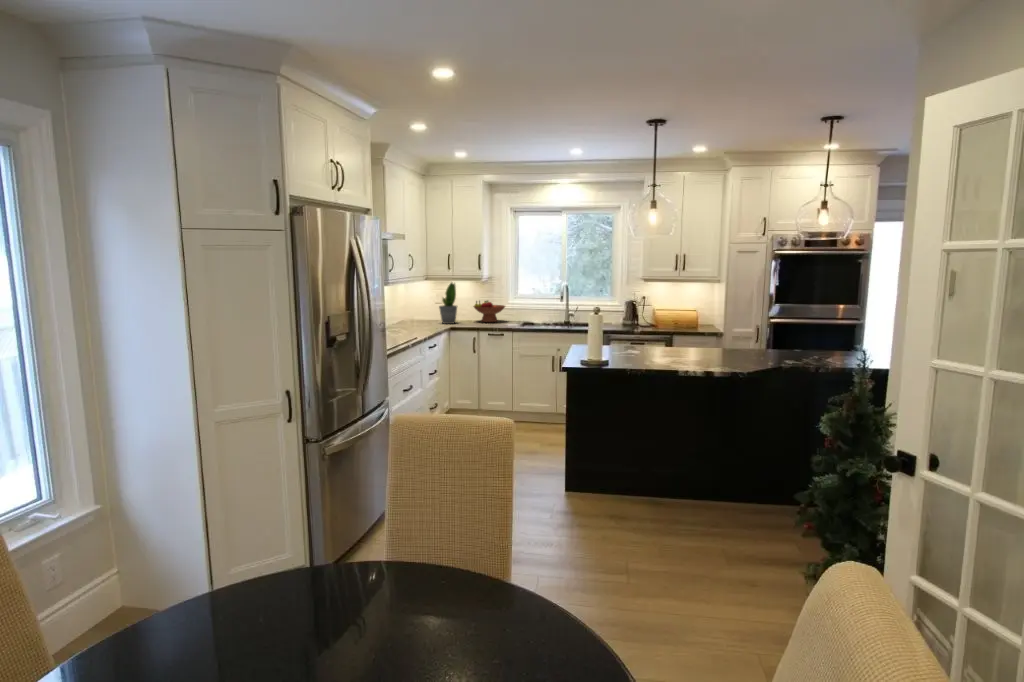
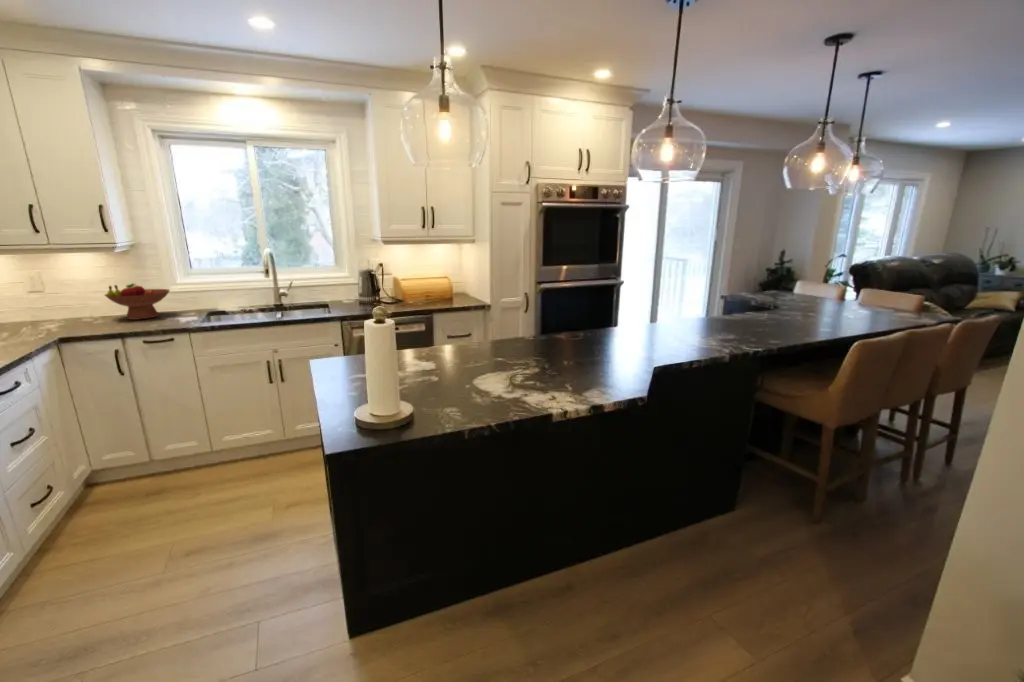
potted plant: present [439,283,457,324] -> none [24,255,70,332]

